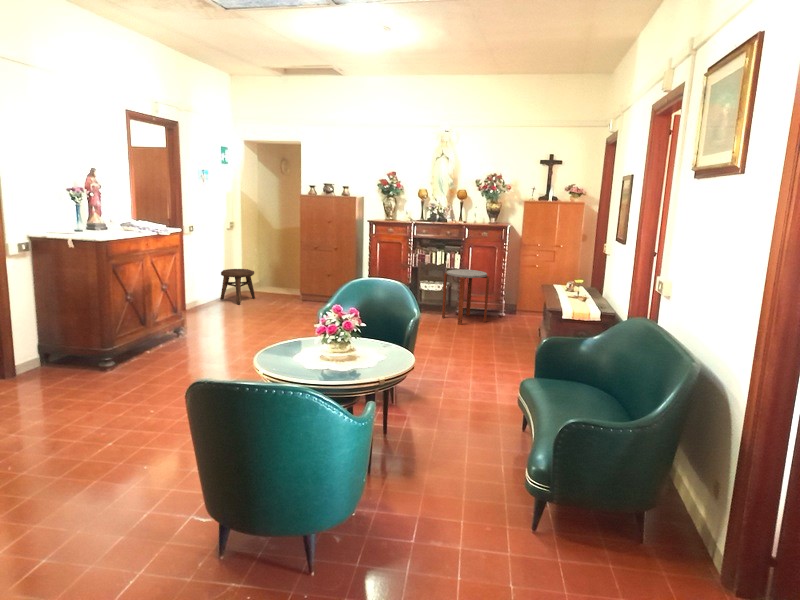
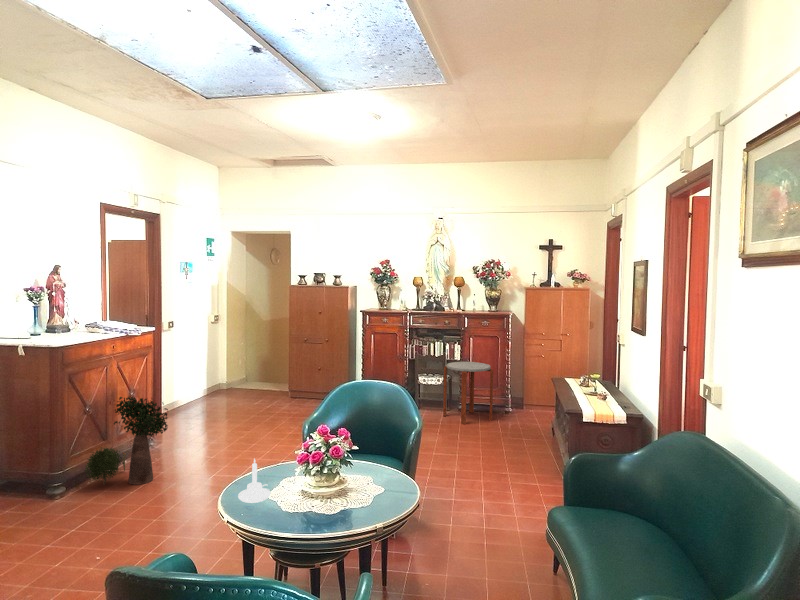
stool: present [220,269,255,305] -> none [199,366,238,406]
potted plant: none [130,287,200,362] -> present [85,397,168,485]
candle holder: none [269,328,295,363] -> present [238,459,271,503]

